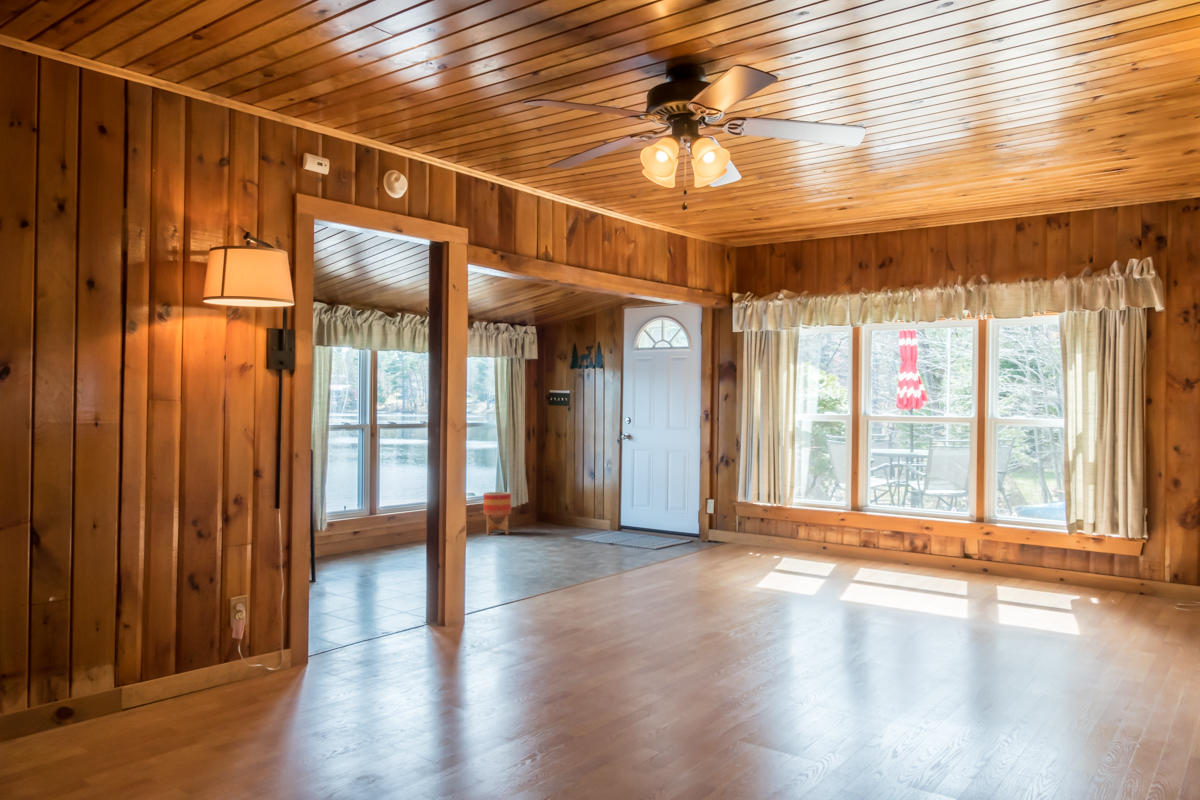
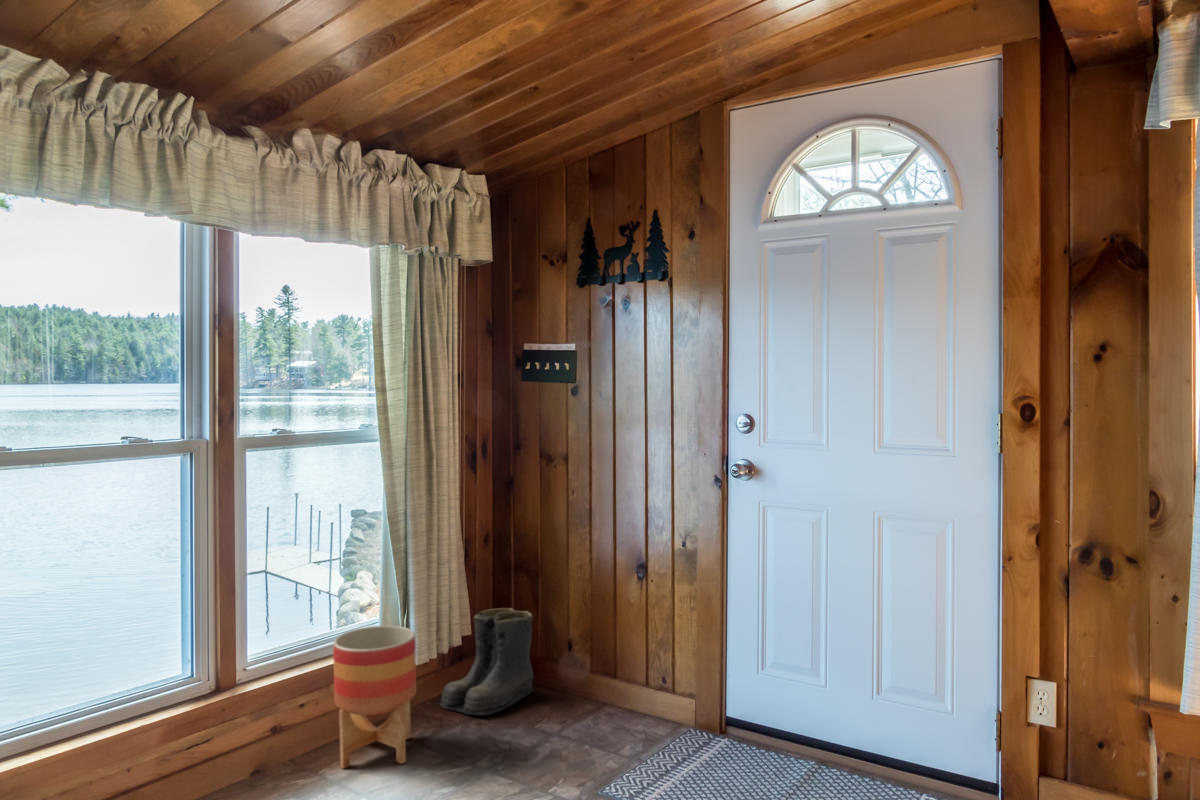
boots: none [516,495,554,529] -> present [440,608,533,715]

